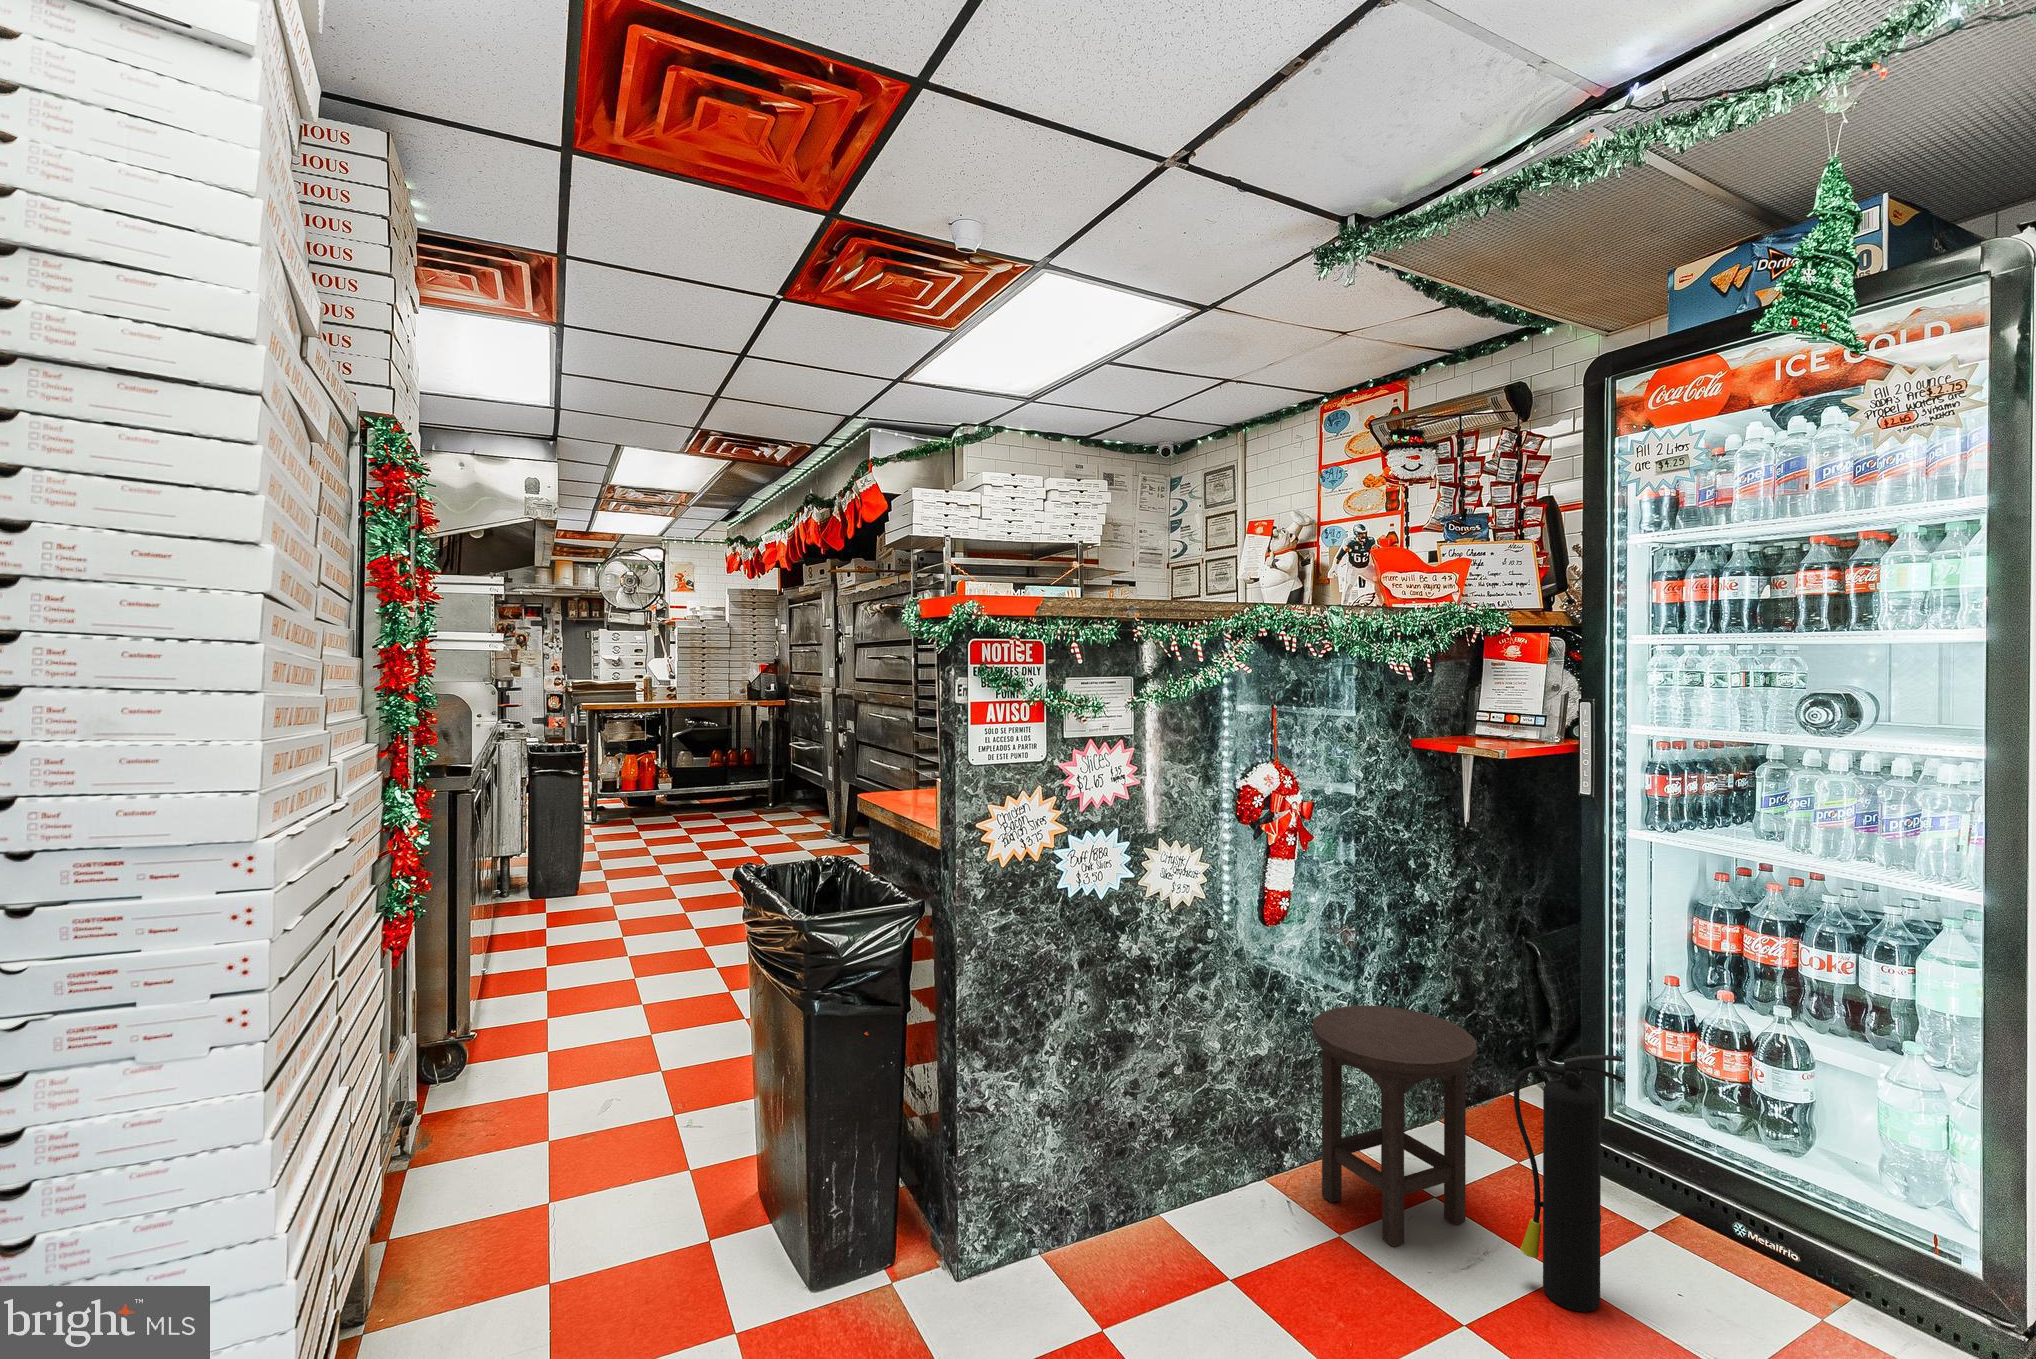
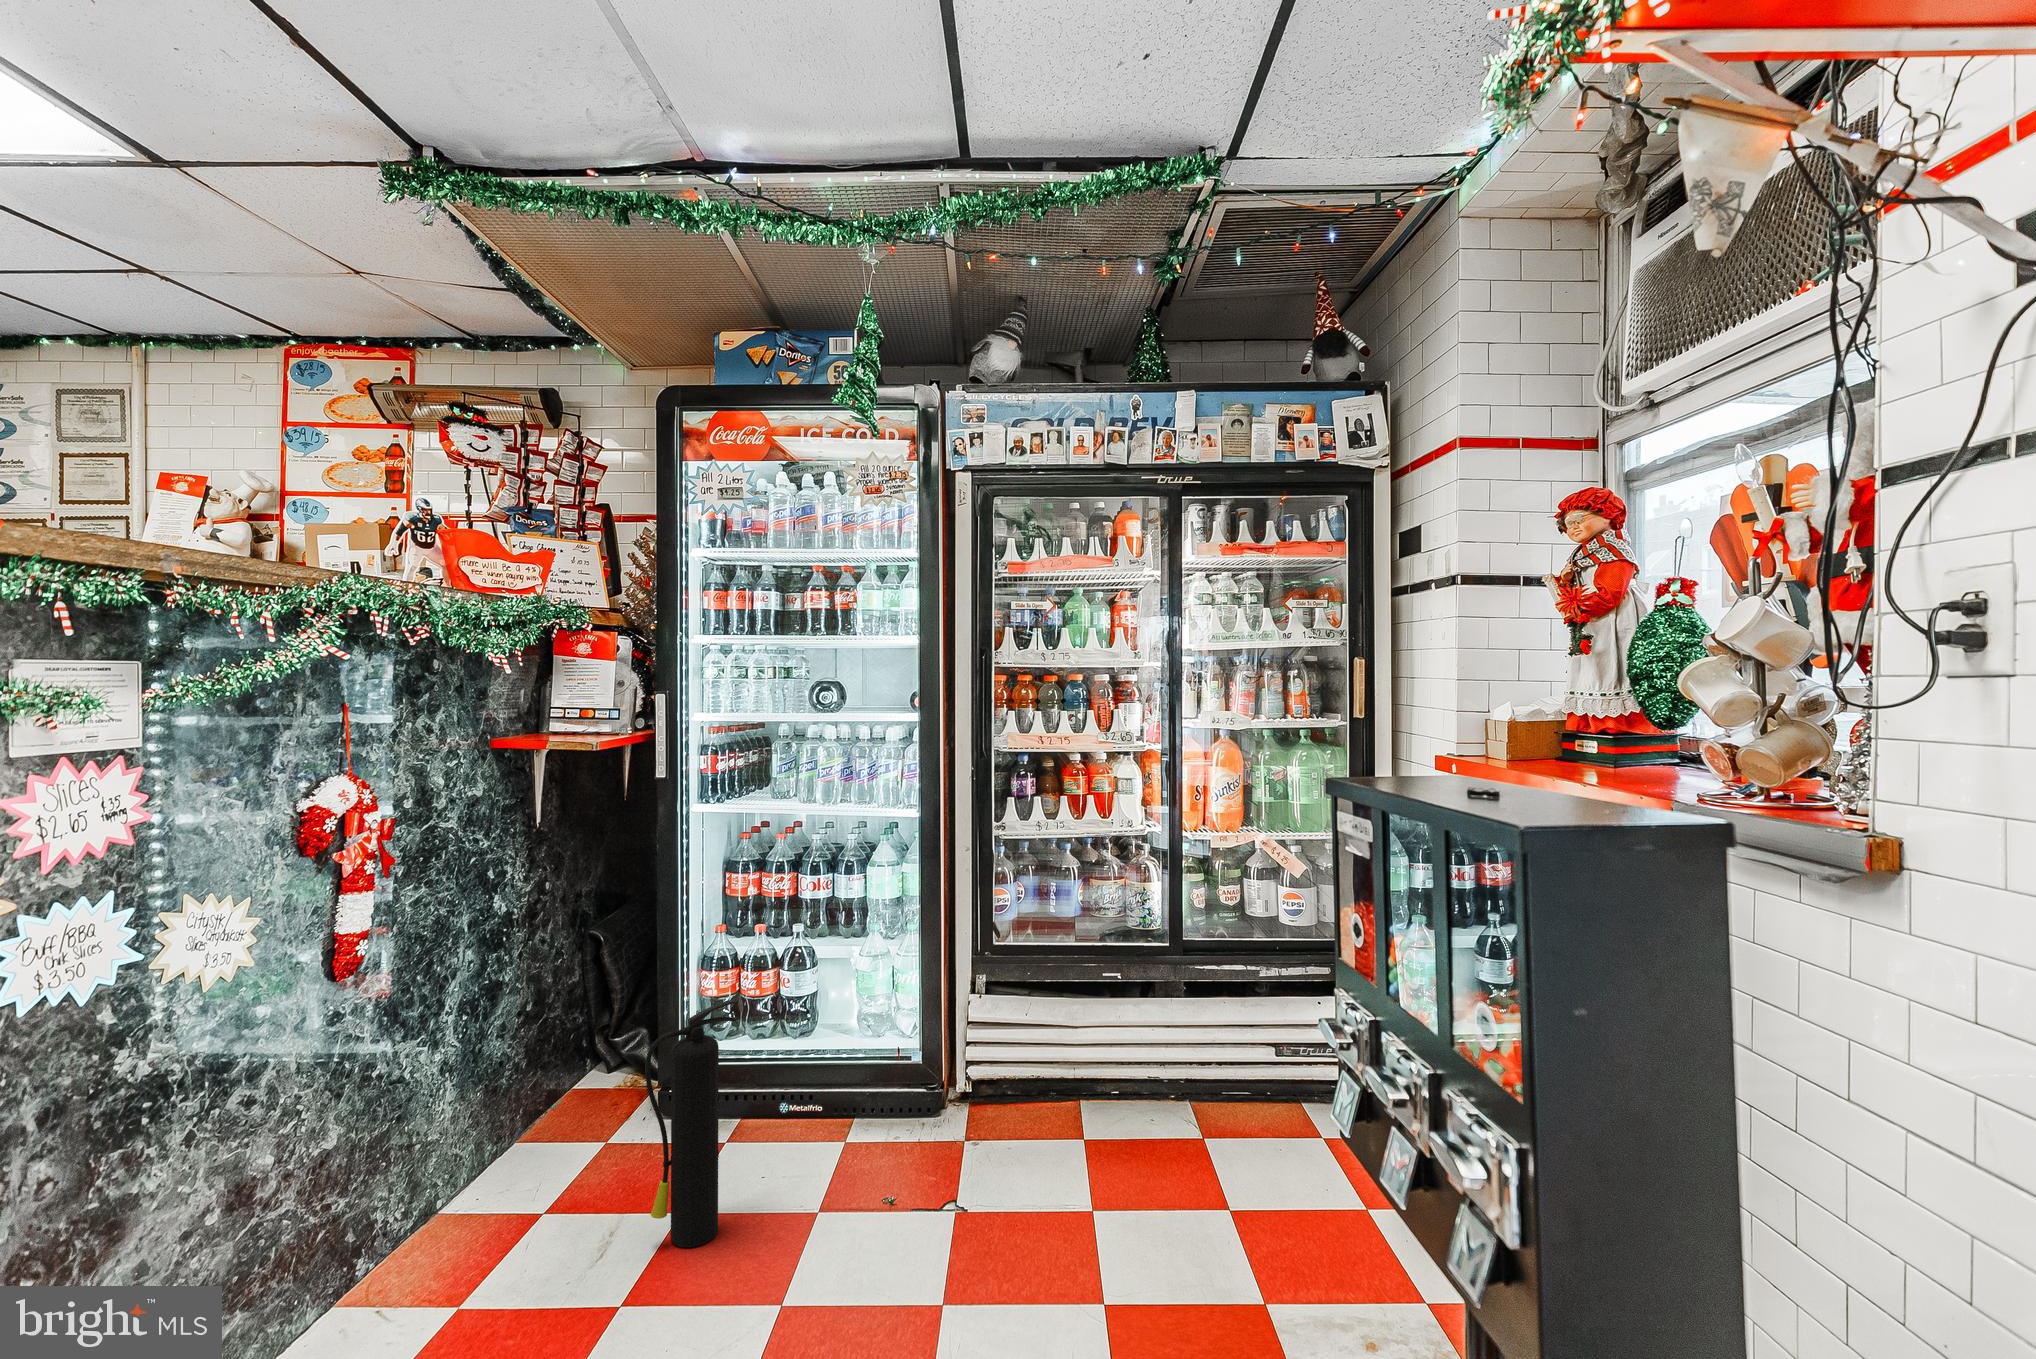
stool: present [1312,1005,1477,1247] -> none [403,1027,595,1288]

